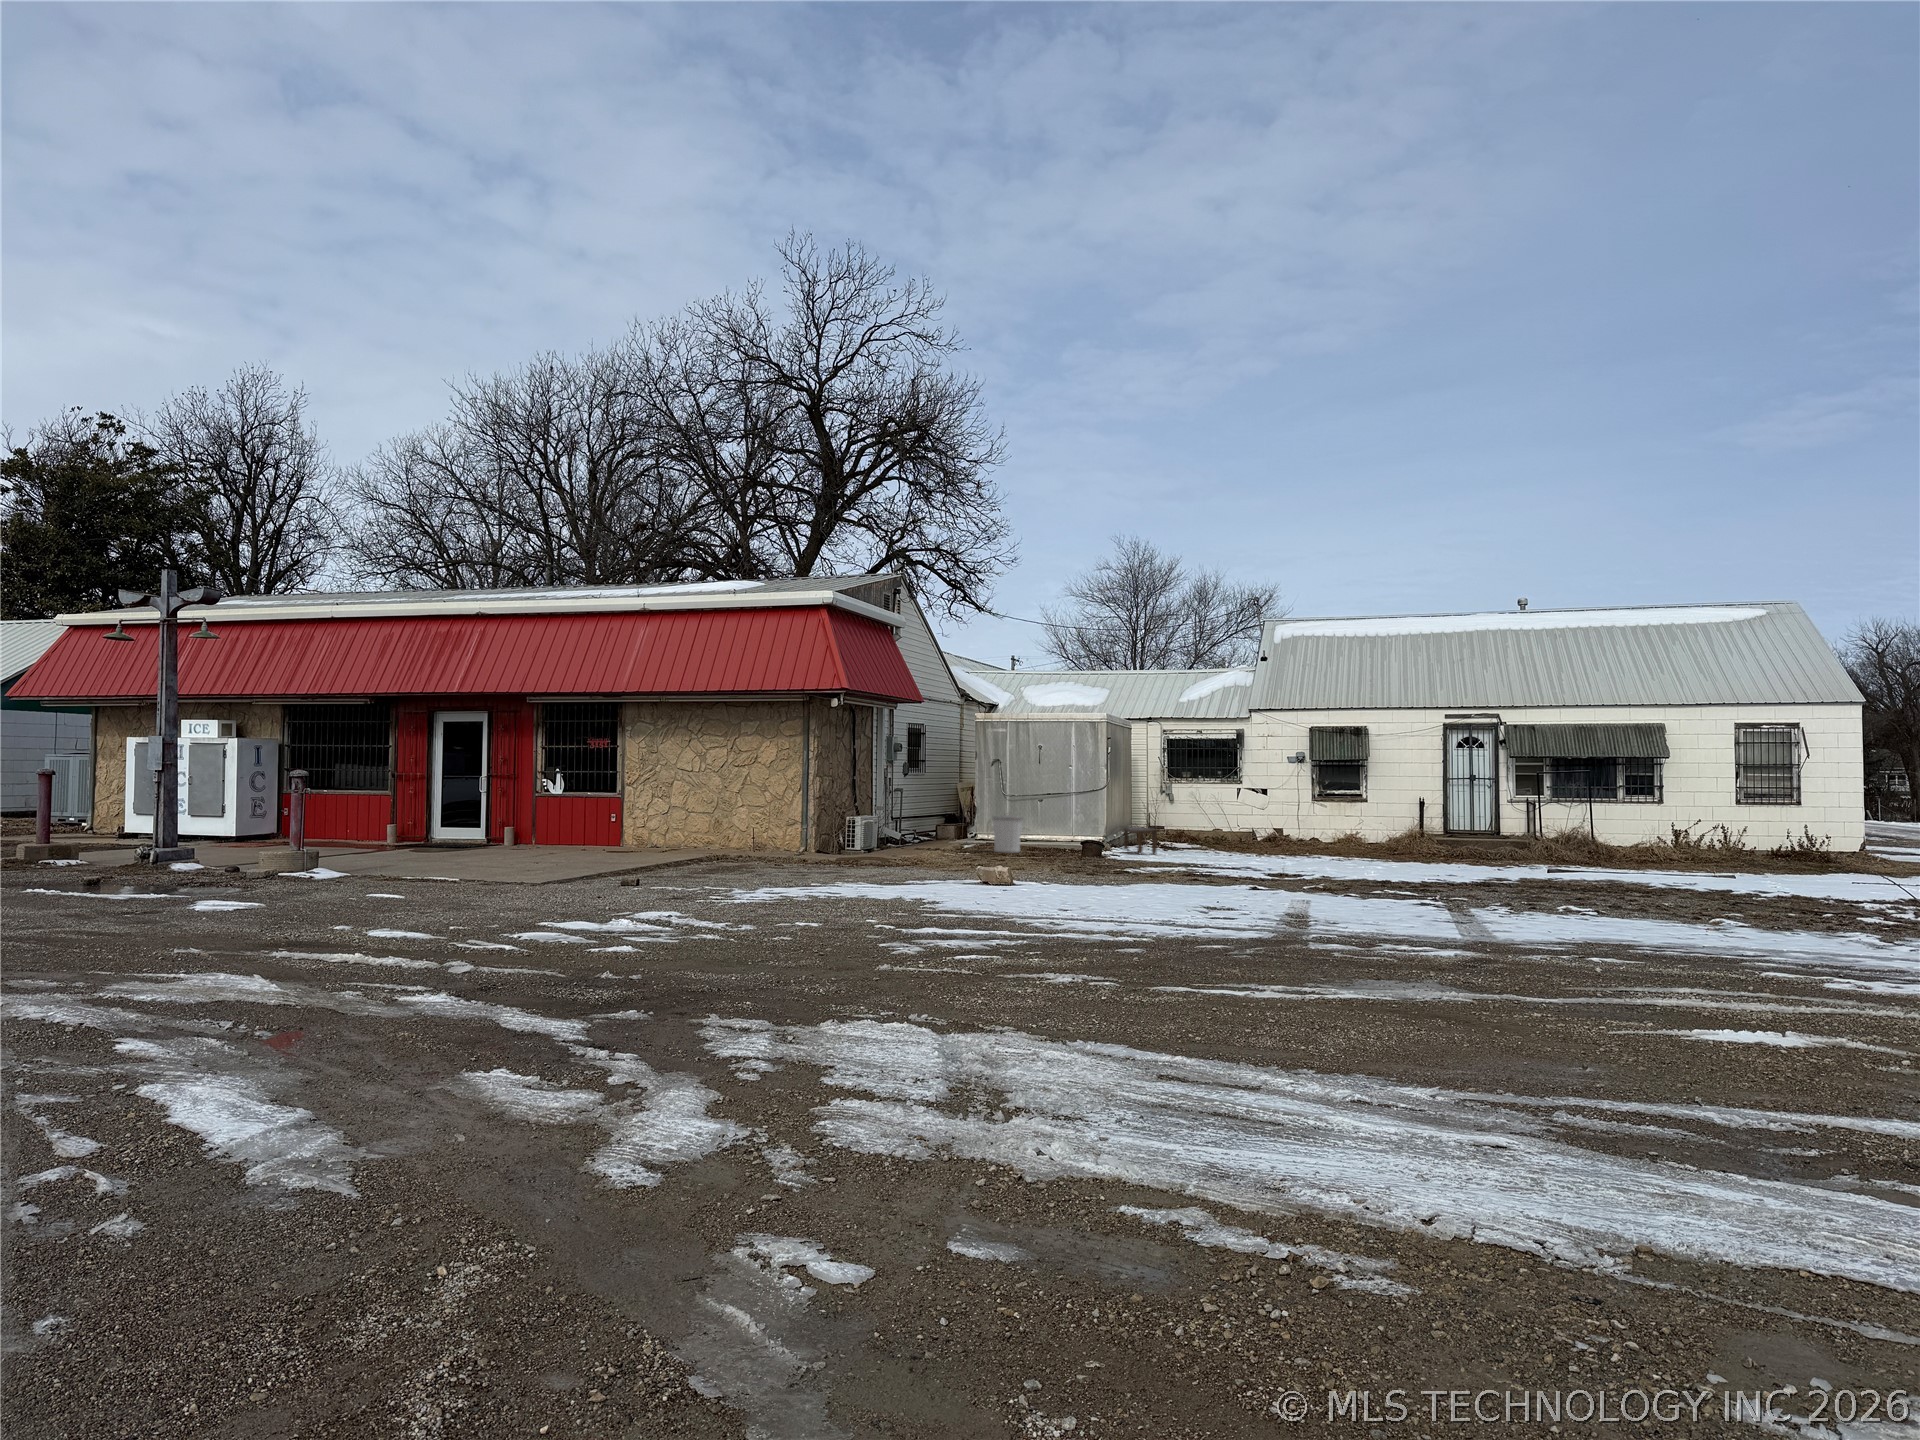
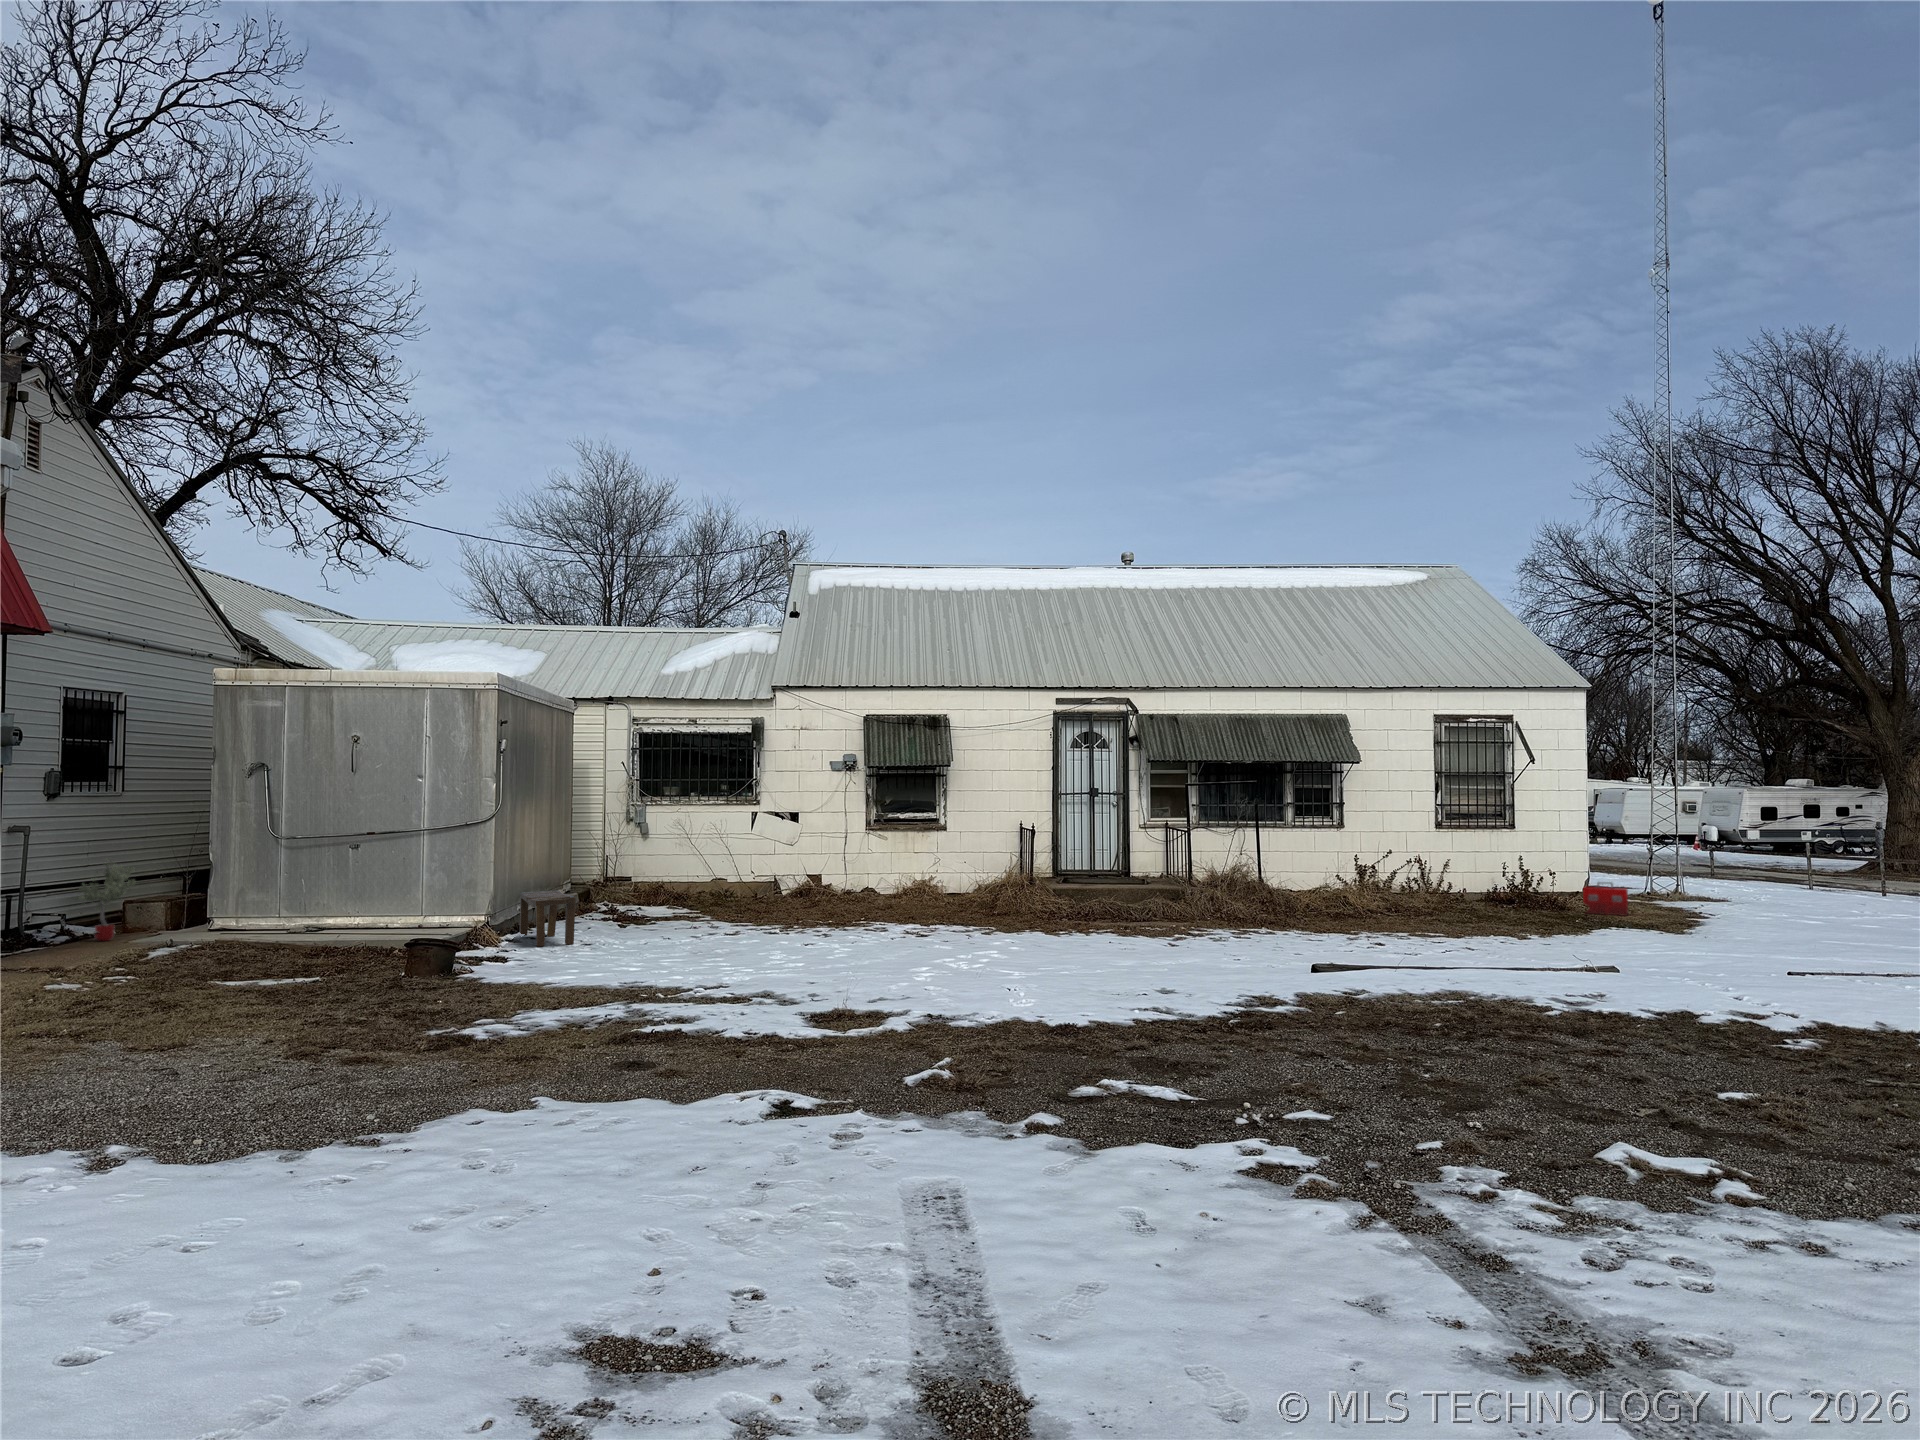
potted tree: none [912,804,935,846] -> present [74,858,135,941]
trash can: present [992,814,1023,853] -> none [219,876,295,958]
toolbox: none [1860,845,1900,870] -> present [1583,882,1628,916]

